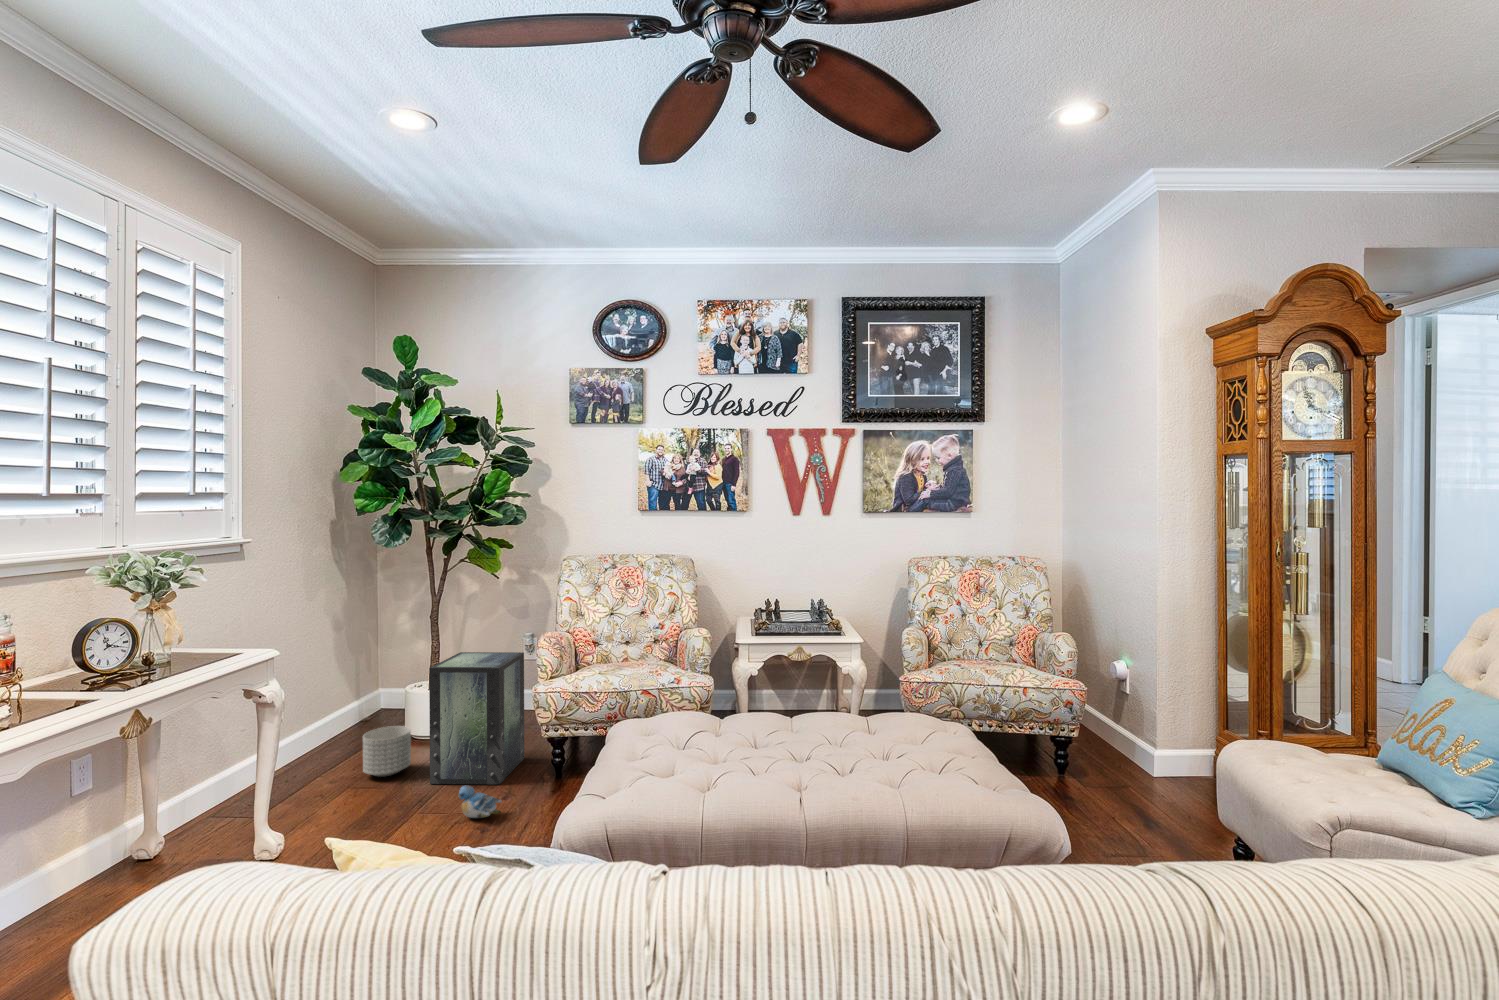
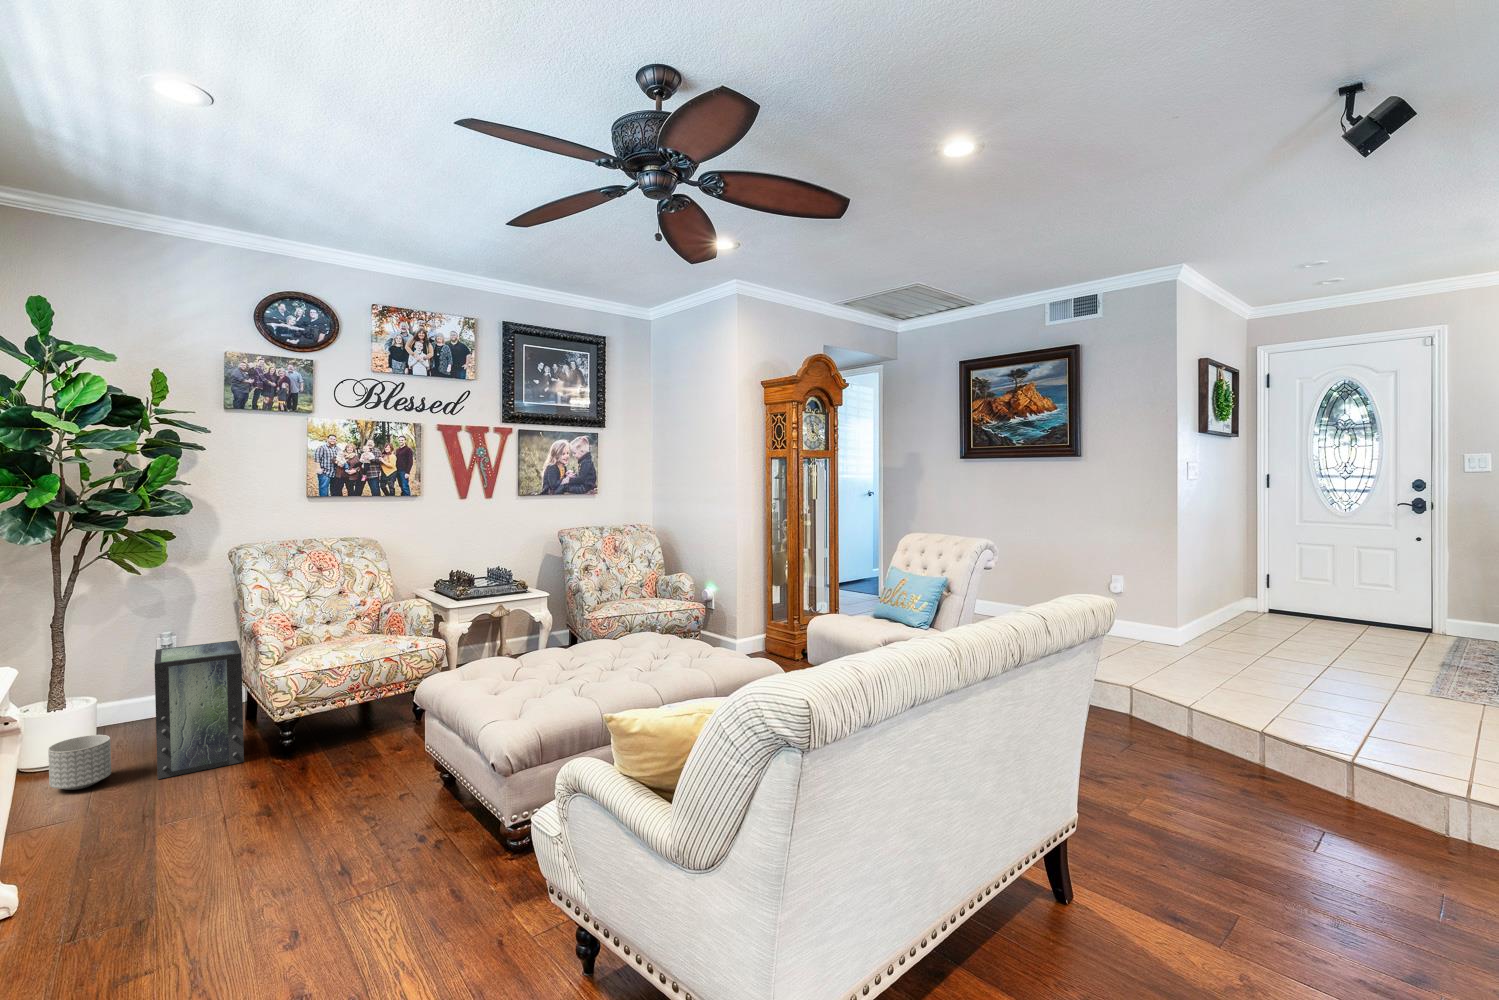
plush toy: present [458,785,502,818] -> none [234,758,283,786]

